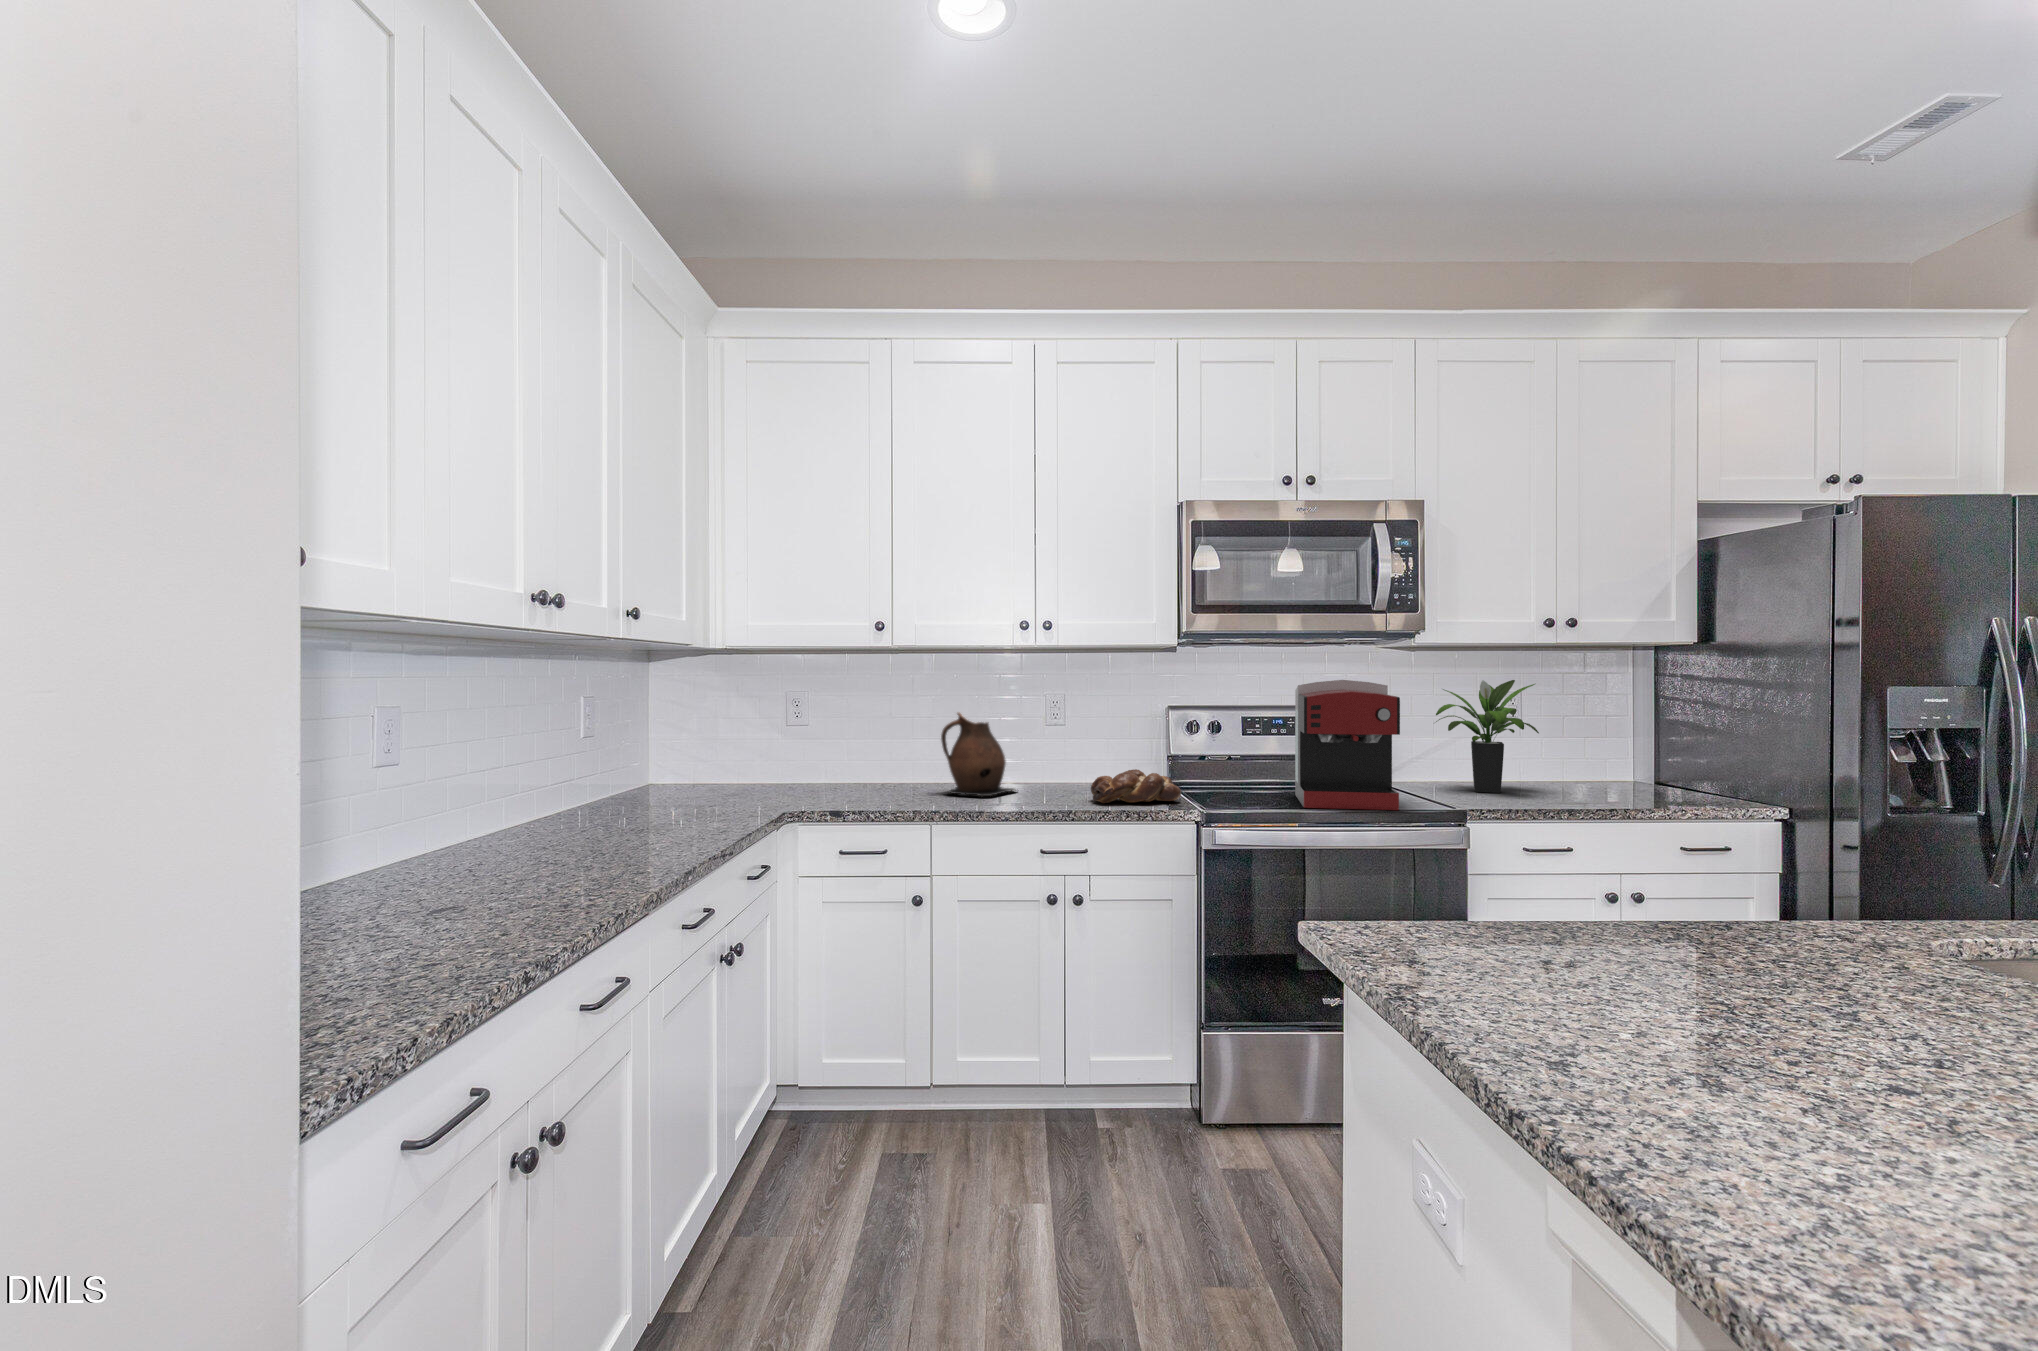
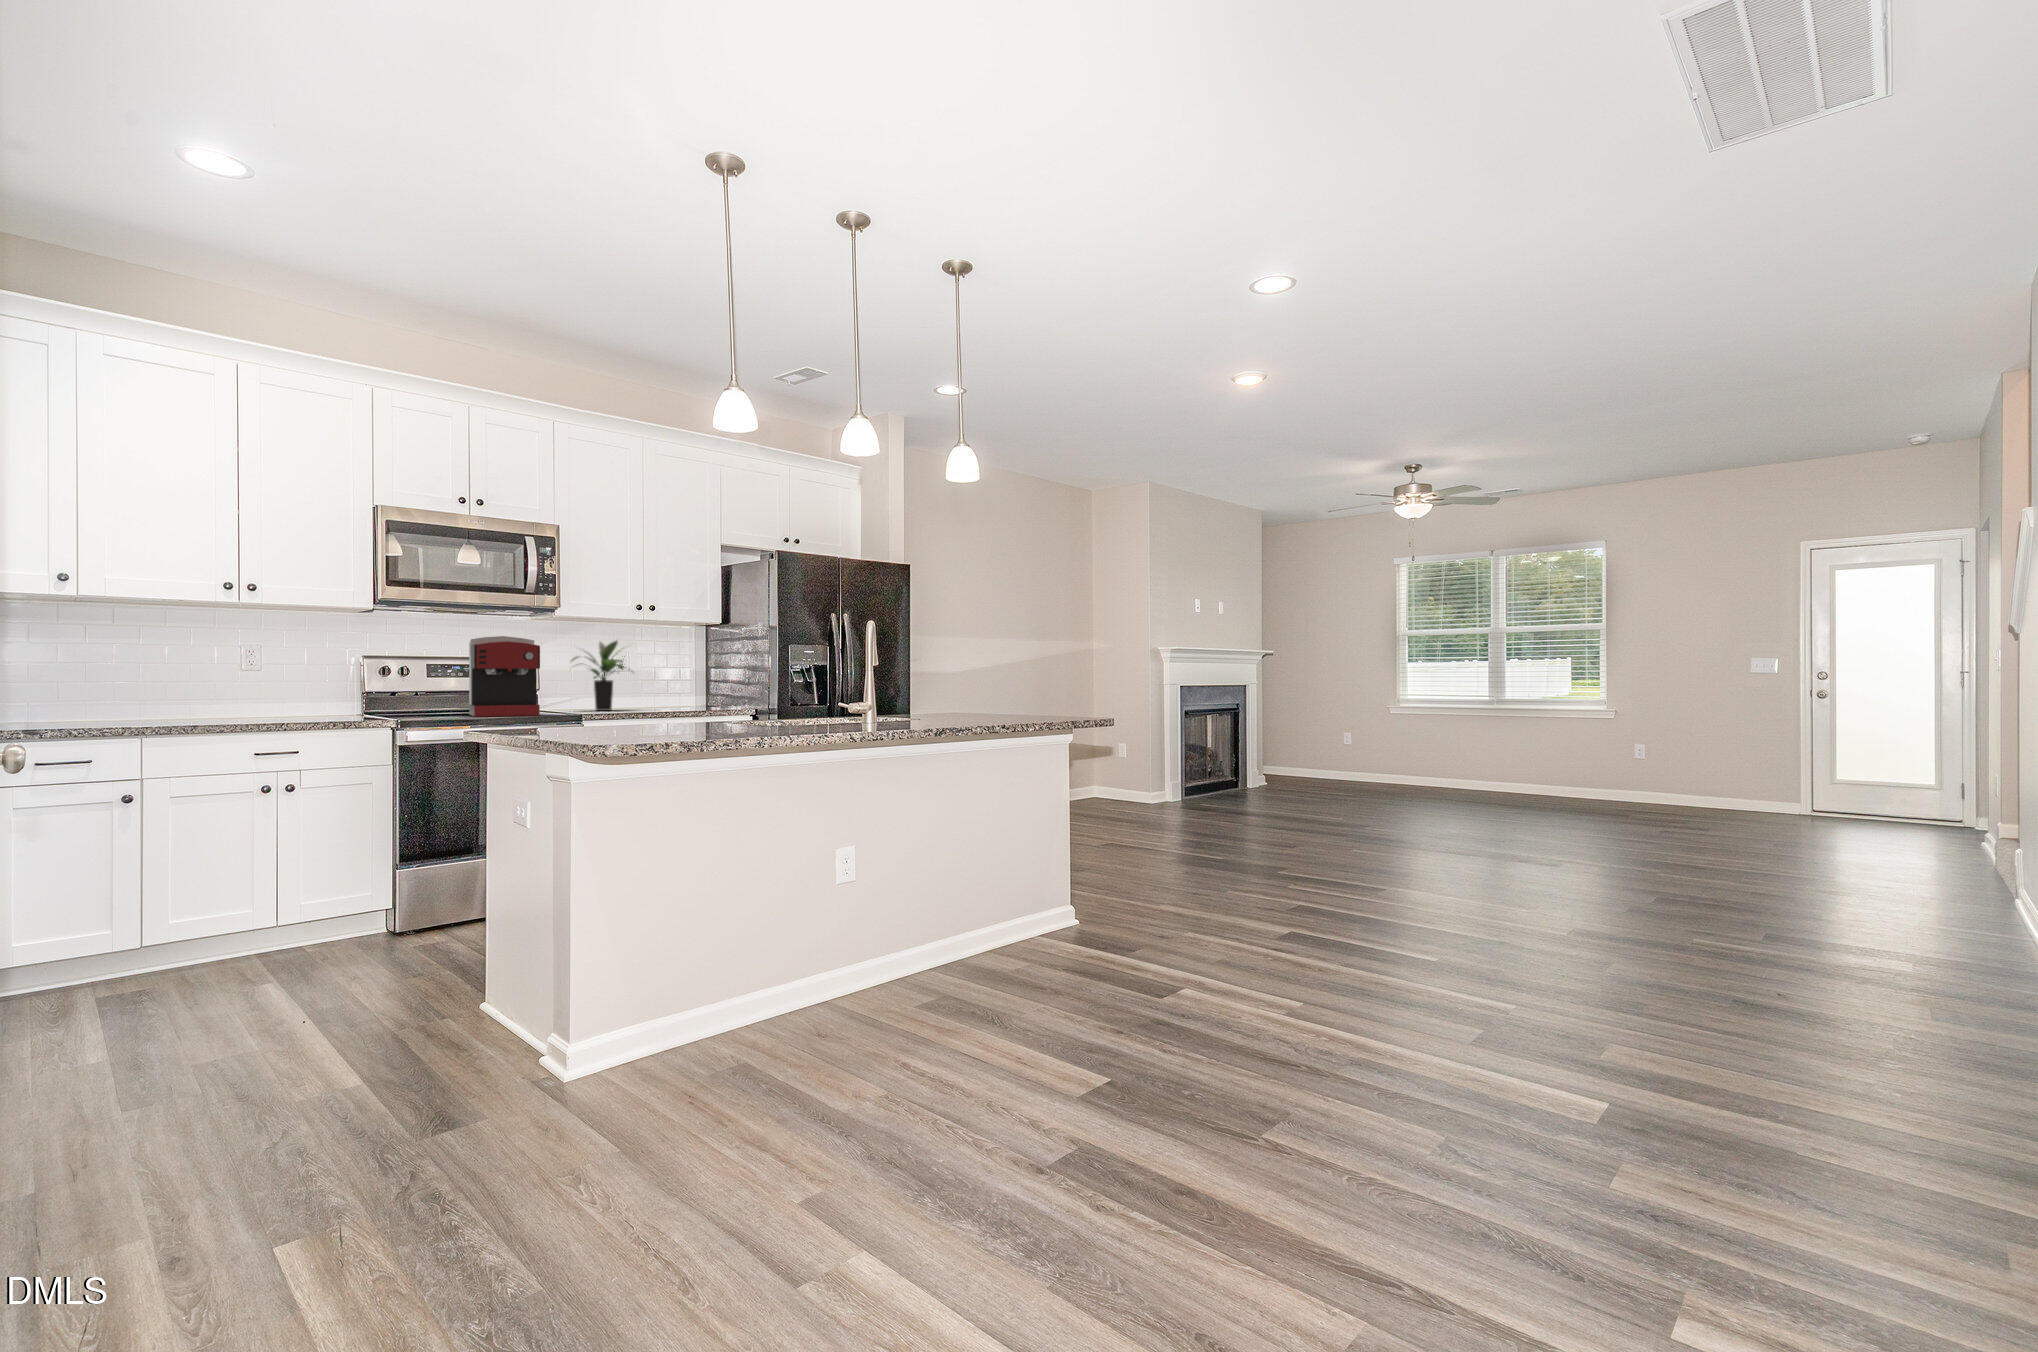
ceramic pitcher: present [941,713,1015,797] -> none [135,656,220,723]
bread loaf: present [1091,769,1181,803] -> none [297,697,378,721]

